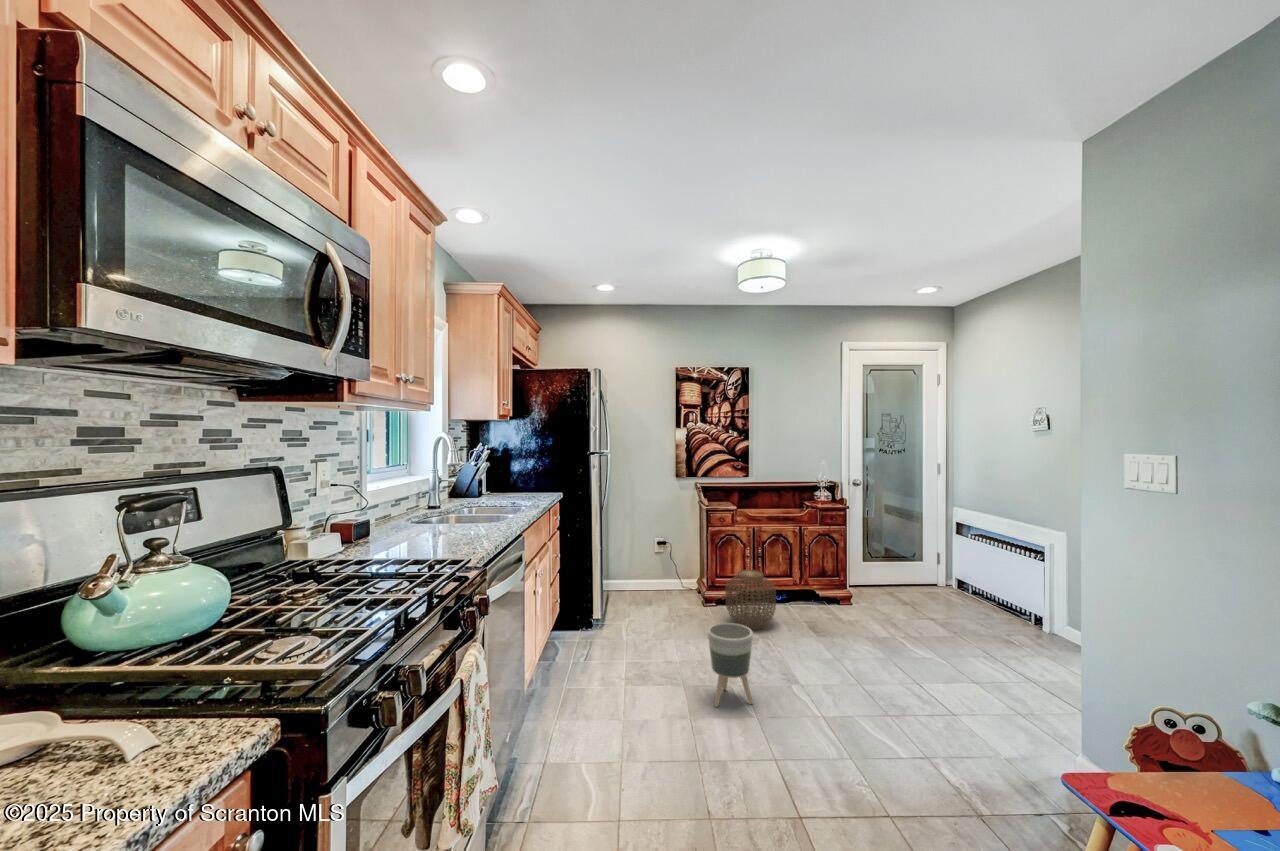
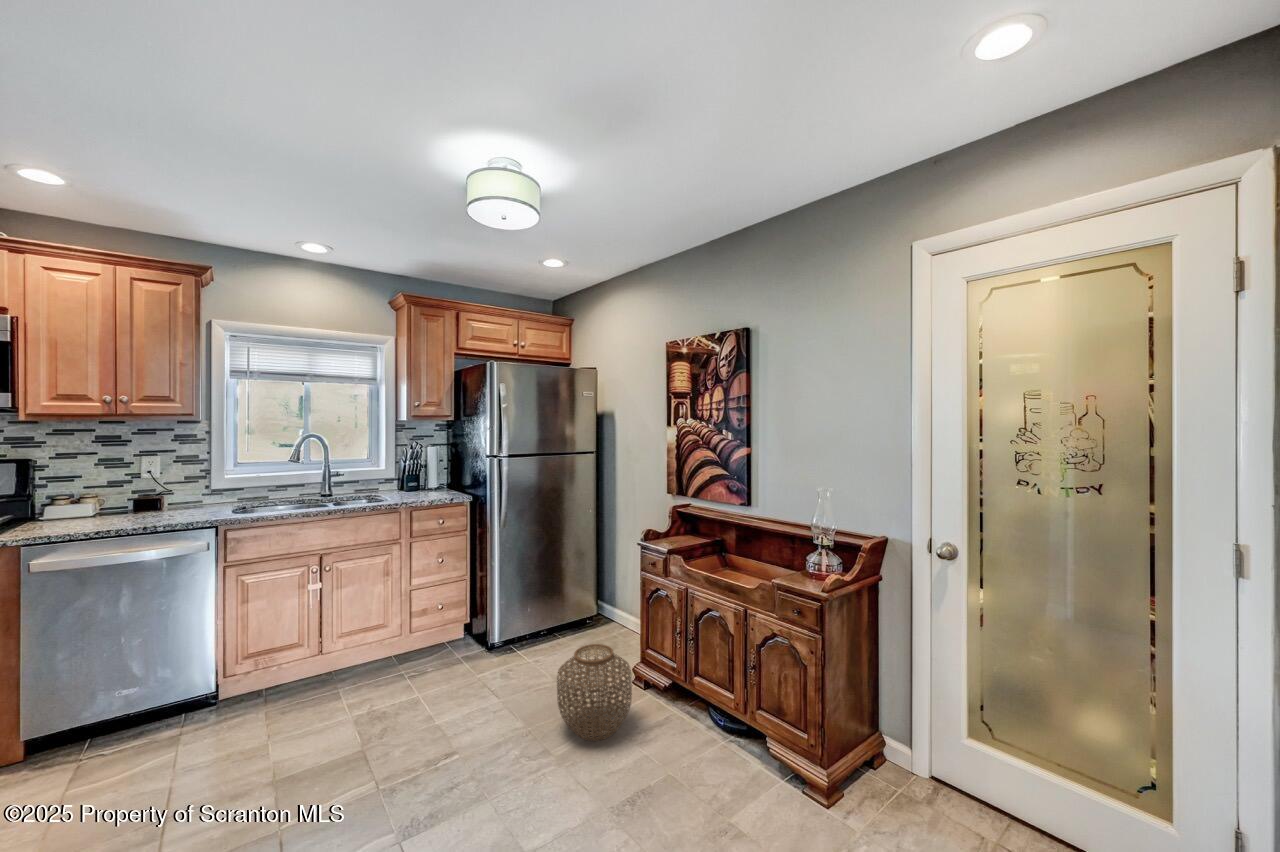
planter: present [708,623,753,707] -> none [298,685,364,801]

